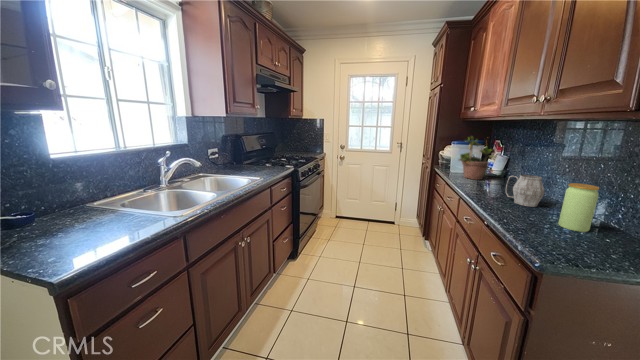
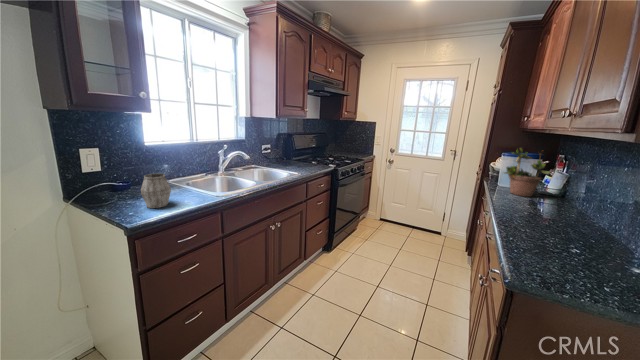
mug: present [506,175,545,207] -> present [141,173,171,208]
jar: present [558,183,599,232] -> none [578,207,627,262]

